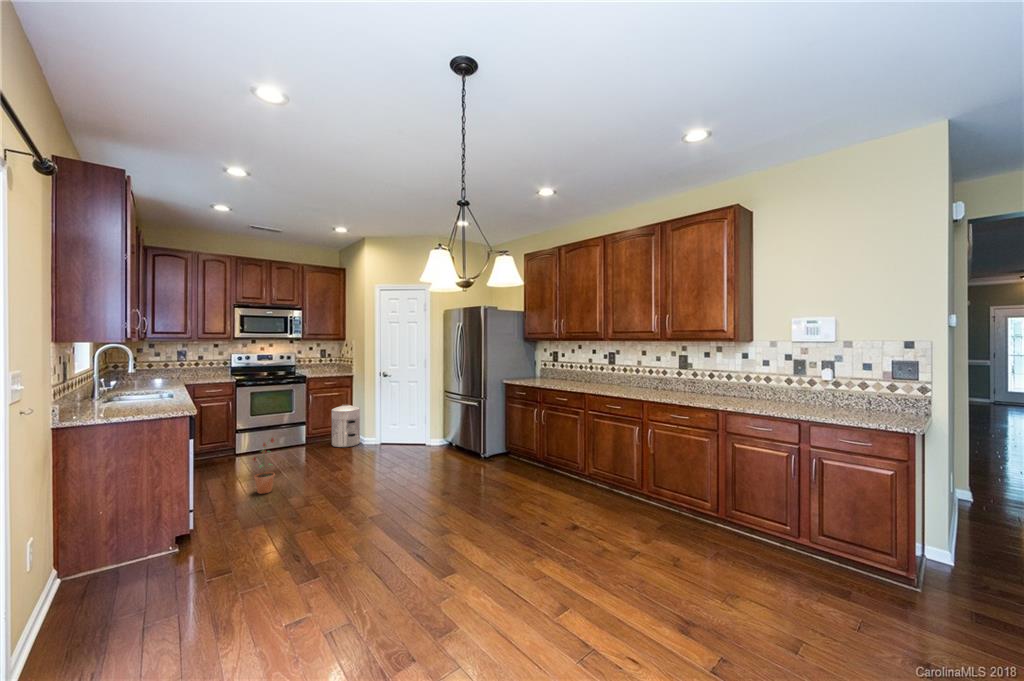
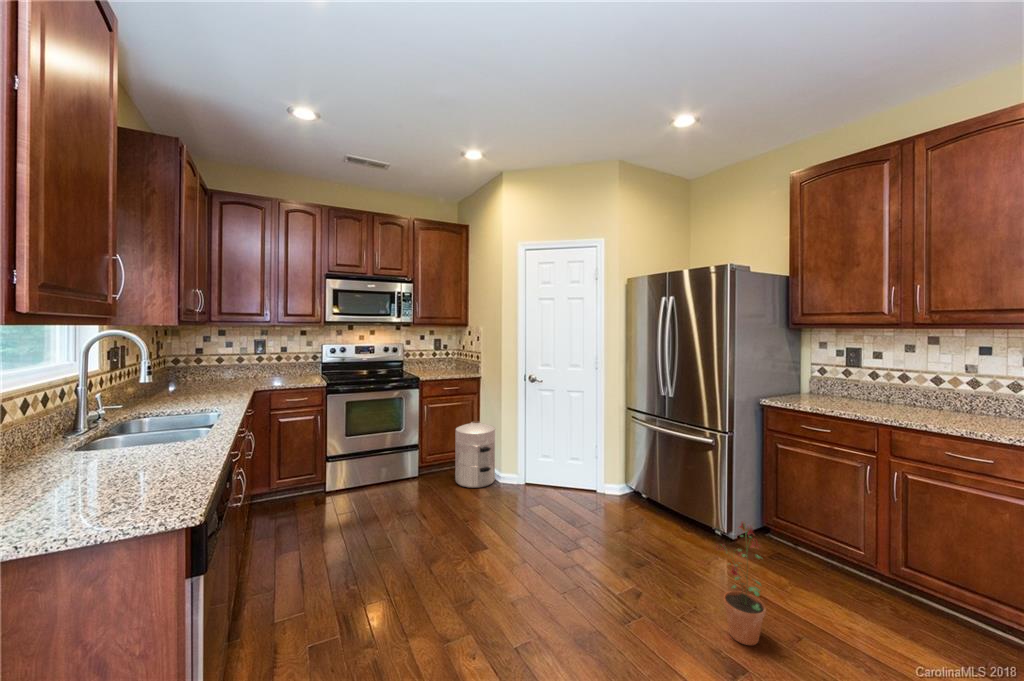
potted plant: present [253,438,275,494] -> present [717,522,766,645]

